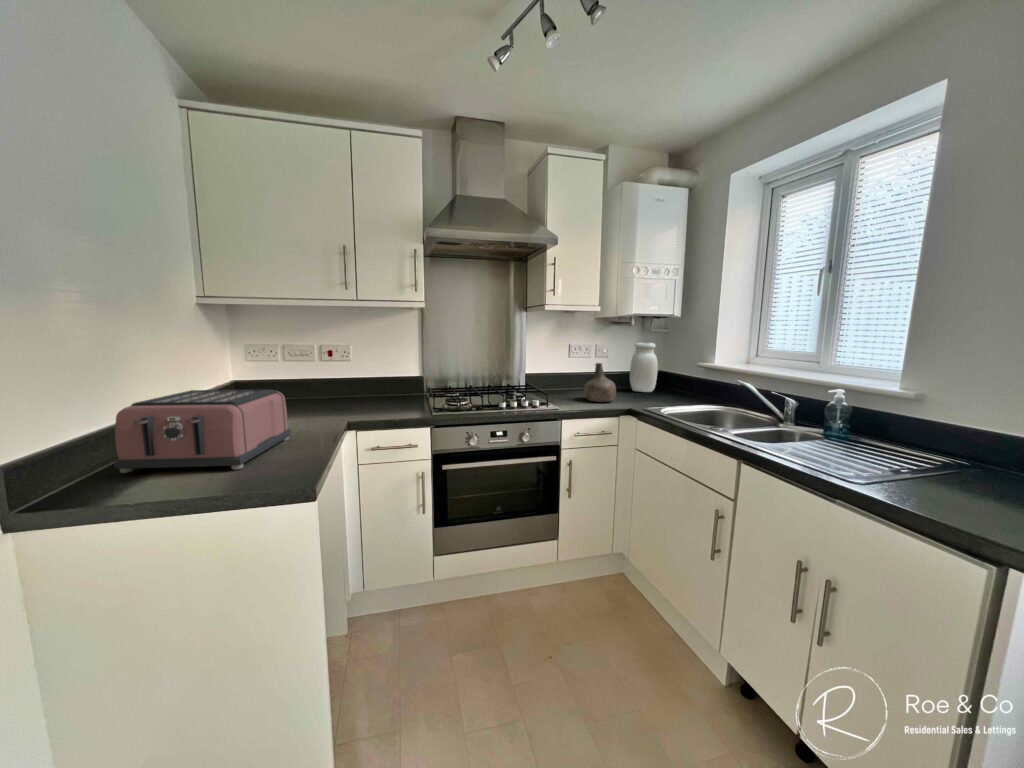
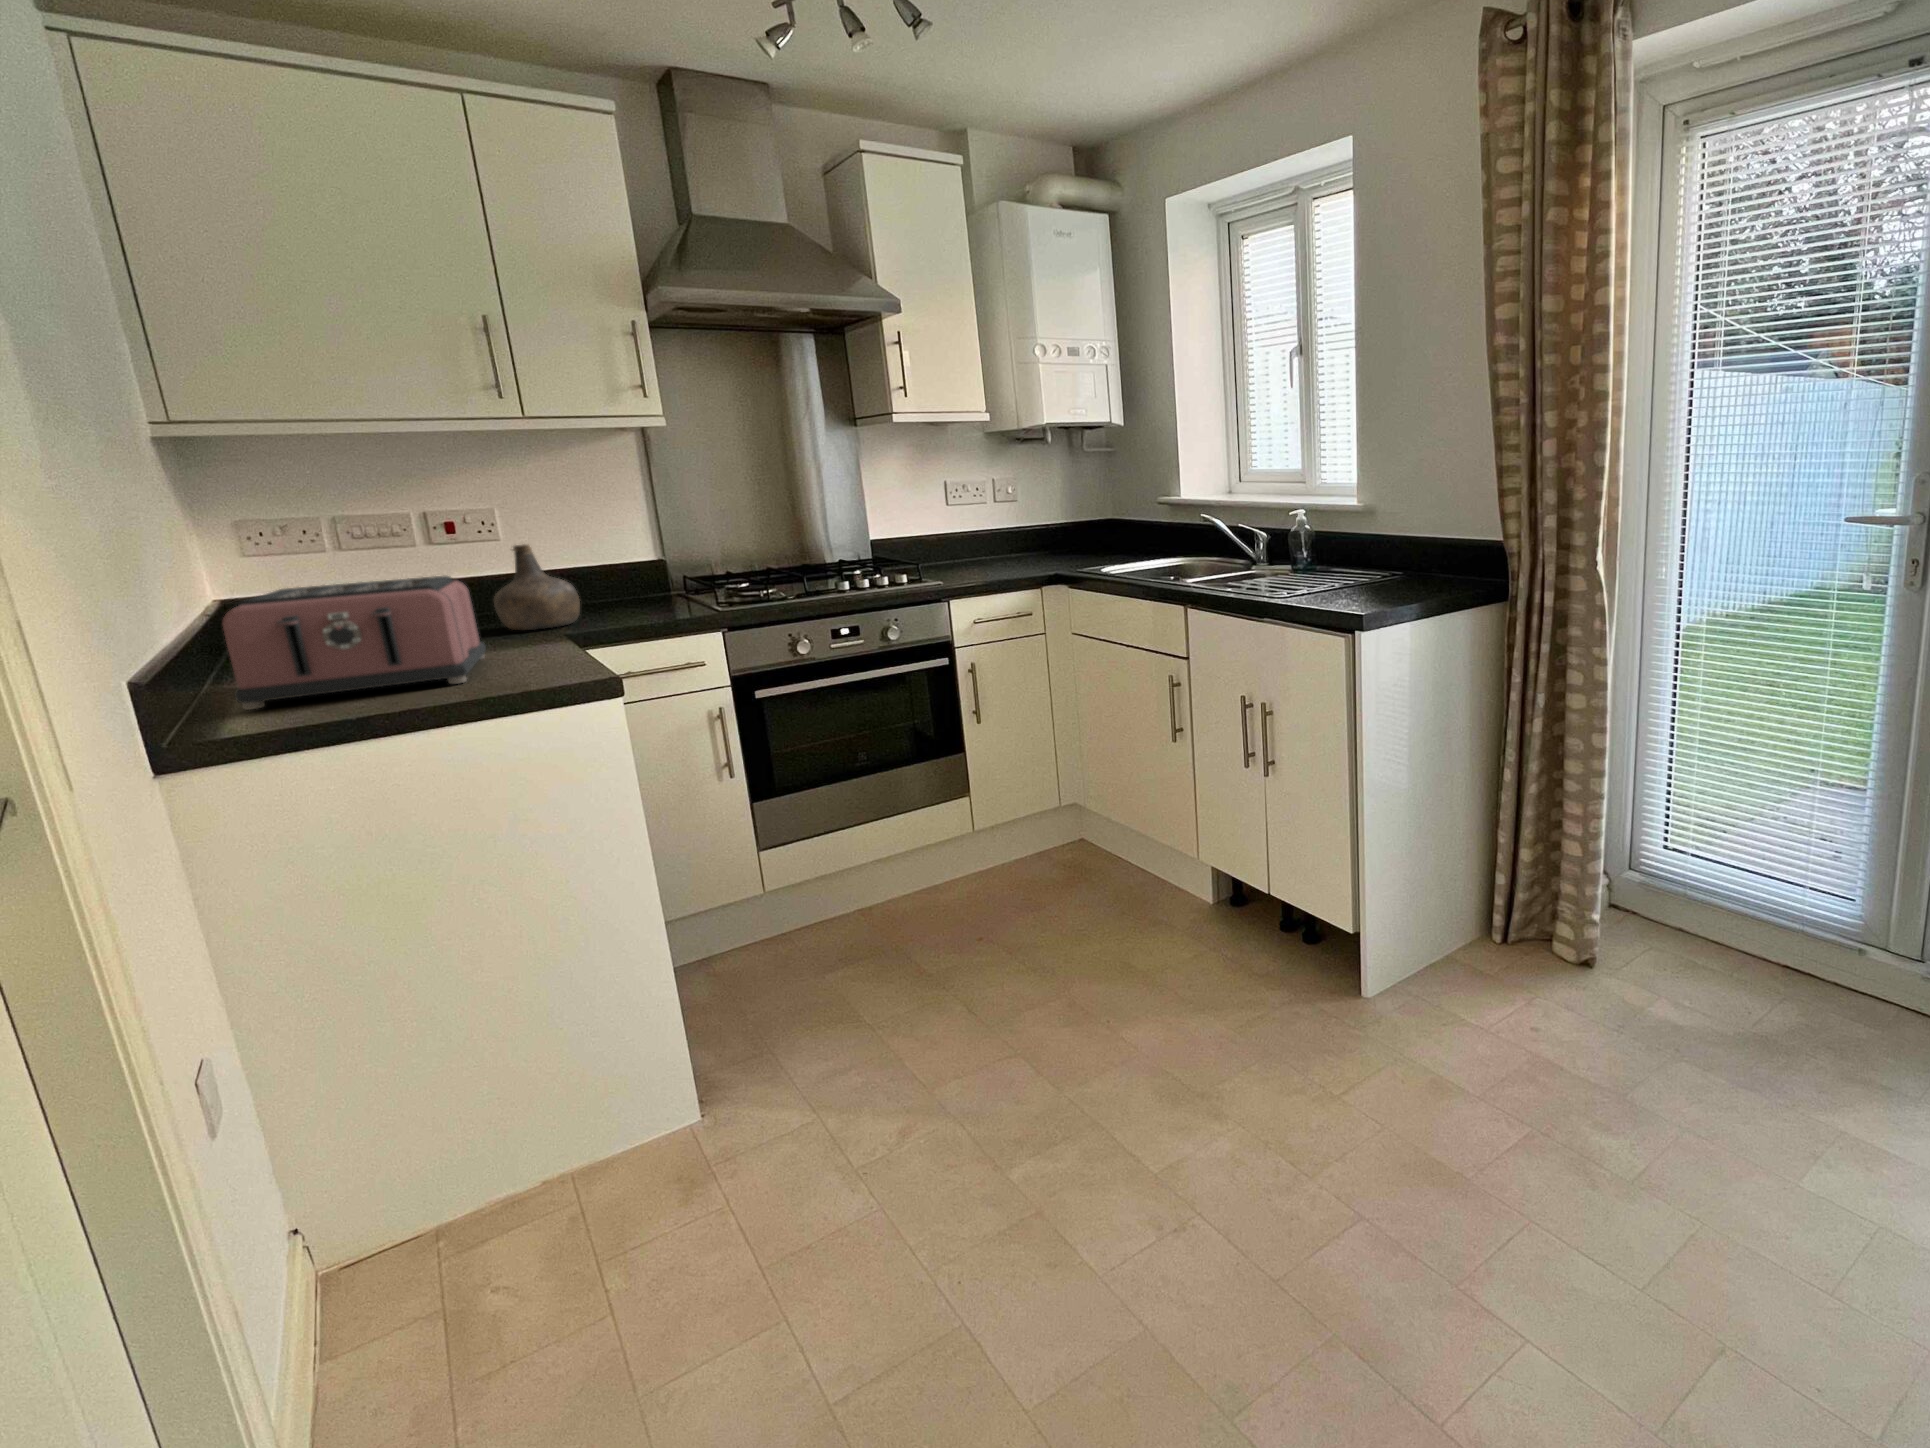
jar: present [630,343,658,392] -> none [1058,470,1102,553]
bottle: present [584,363,616,402] -> present [494,544,580,630]

